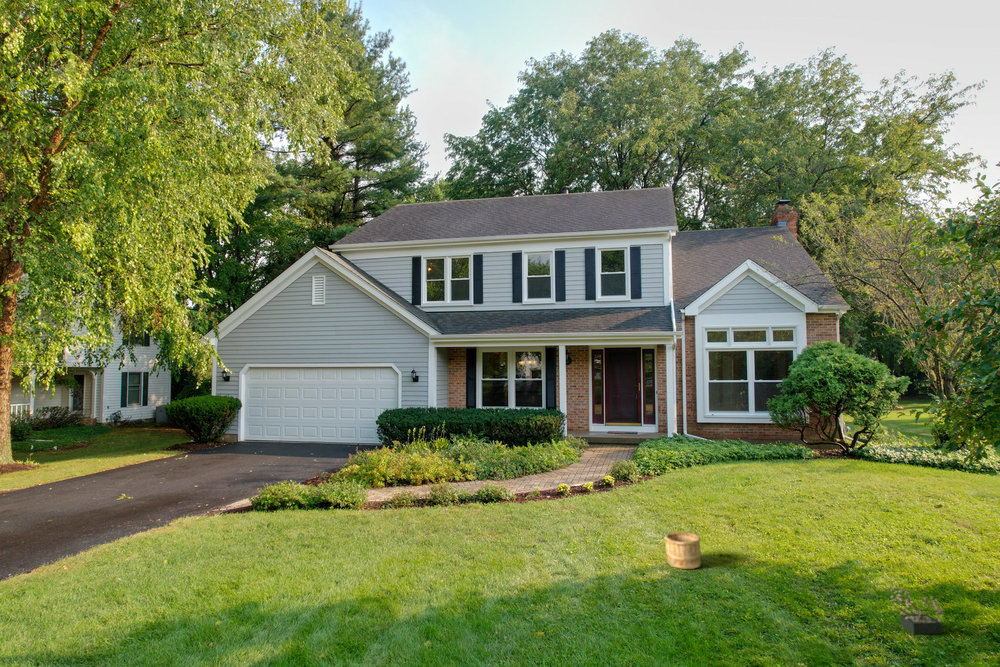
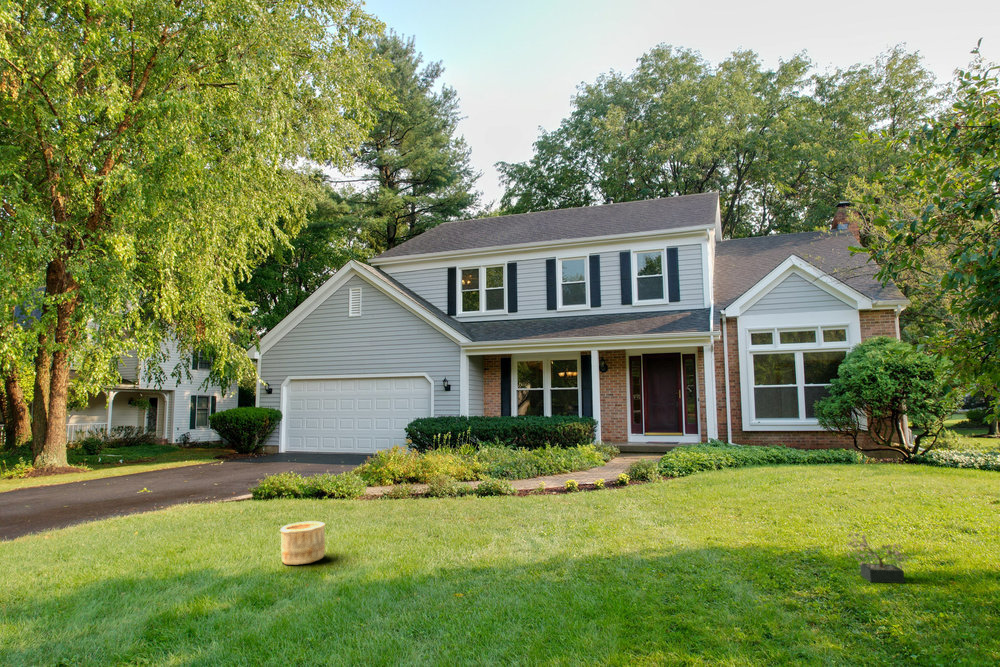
wooden bucket: present [664,532,701,569] -> present [280,521,326,565]

